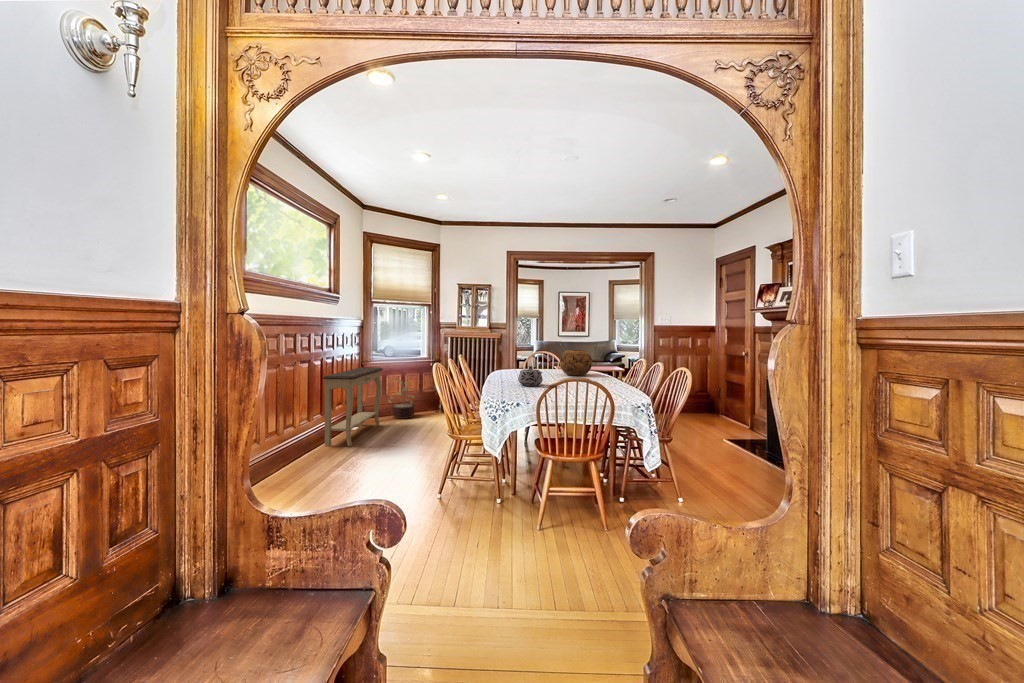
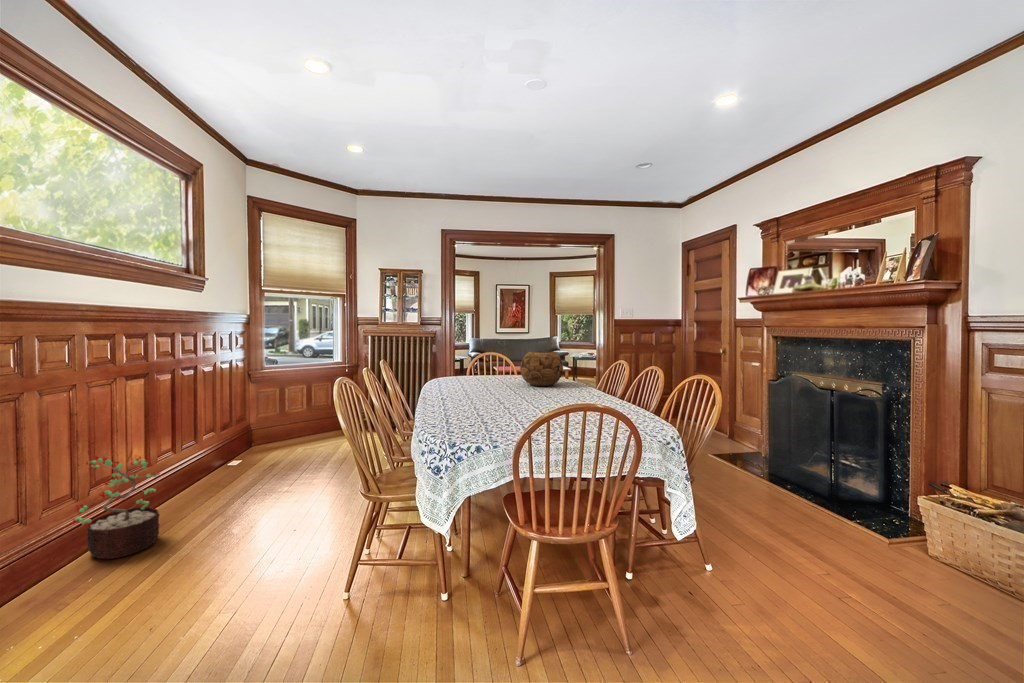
teapot: present [518,366,543,386] -> none [470,378,507,407]
console table: present [323,368,383,446] -> none [173,379,275,500]
decorative plant: present [388,381,414,419] -> present [72,455,160,559]

